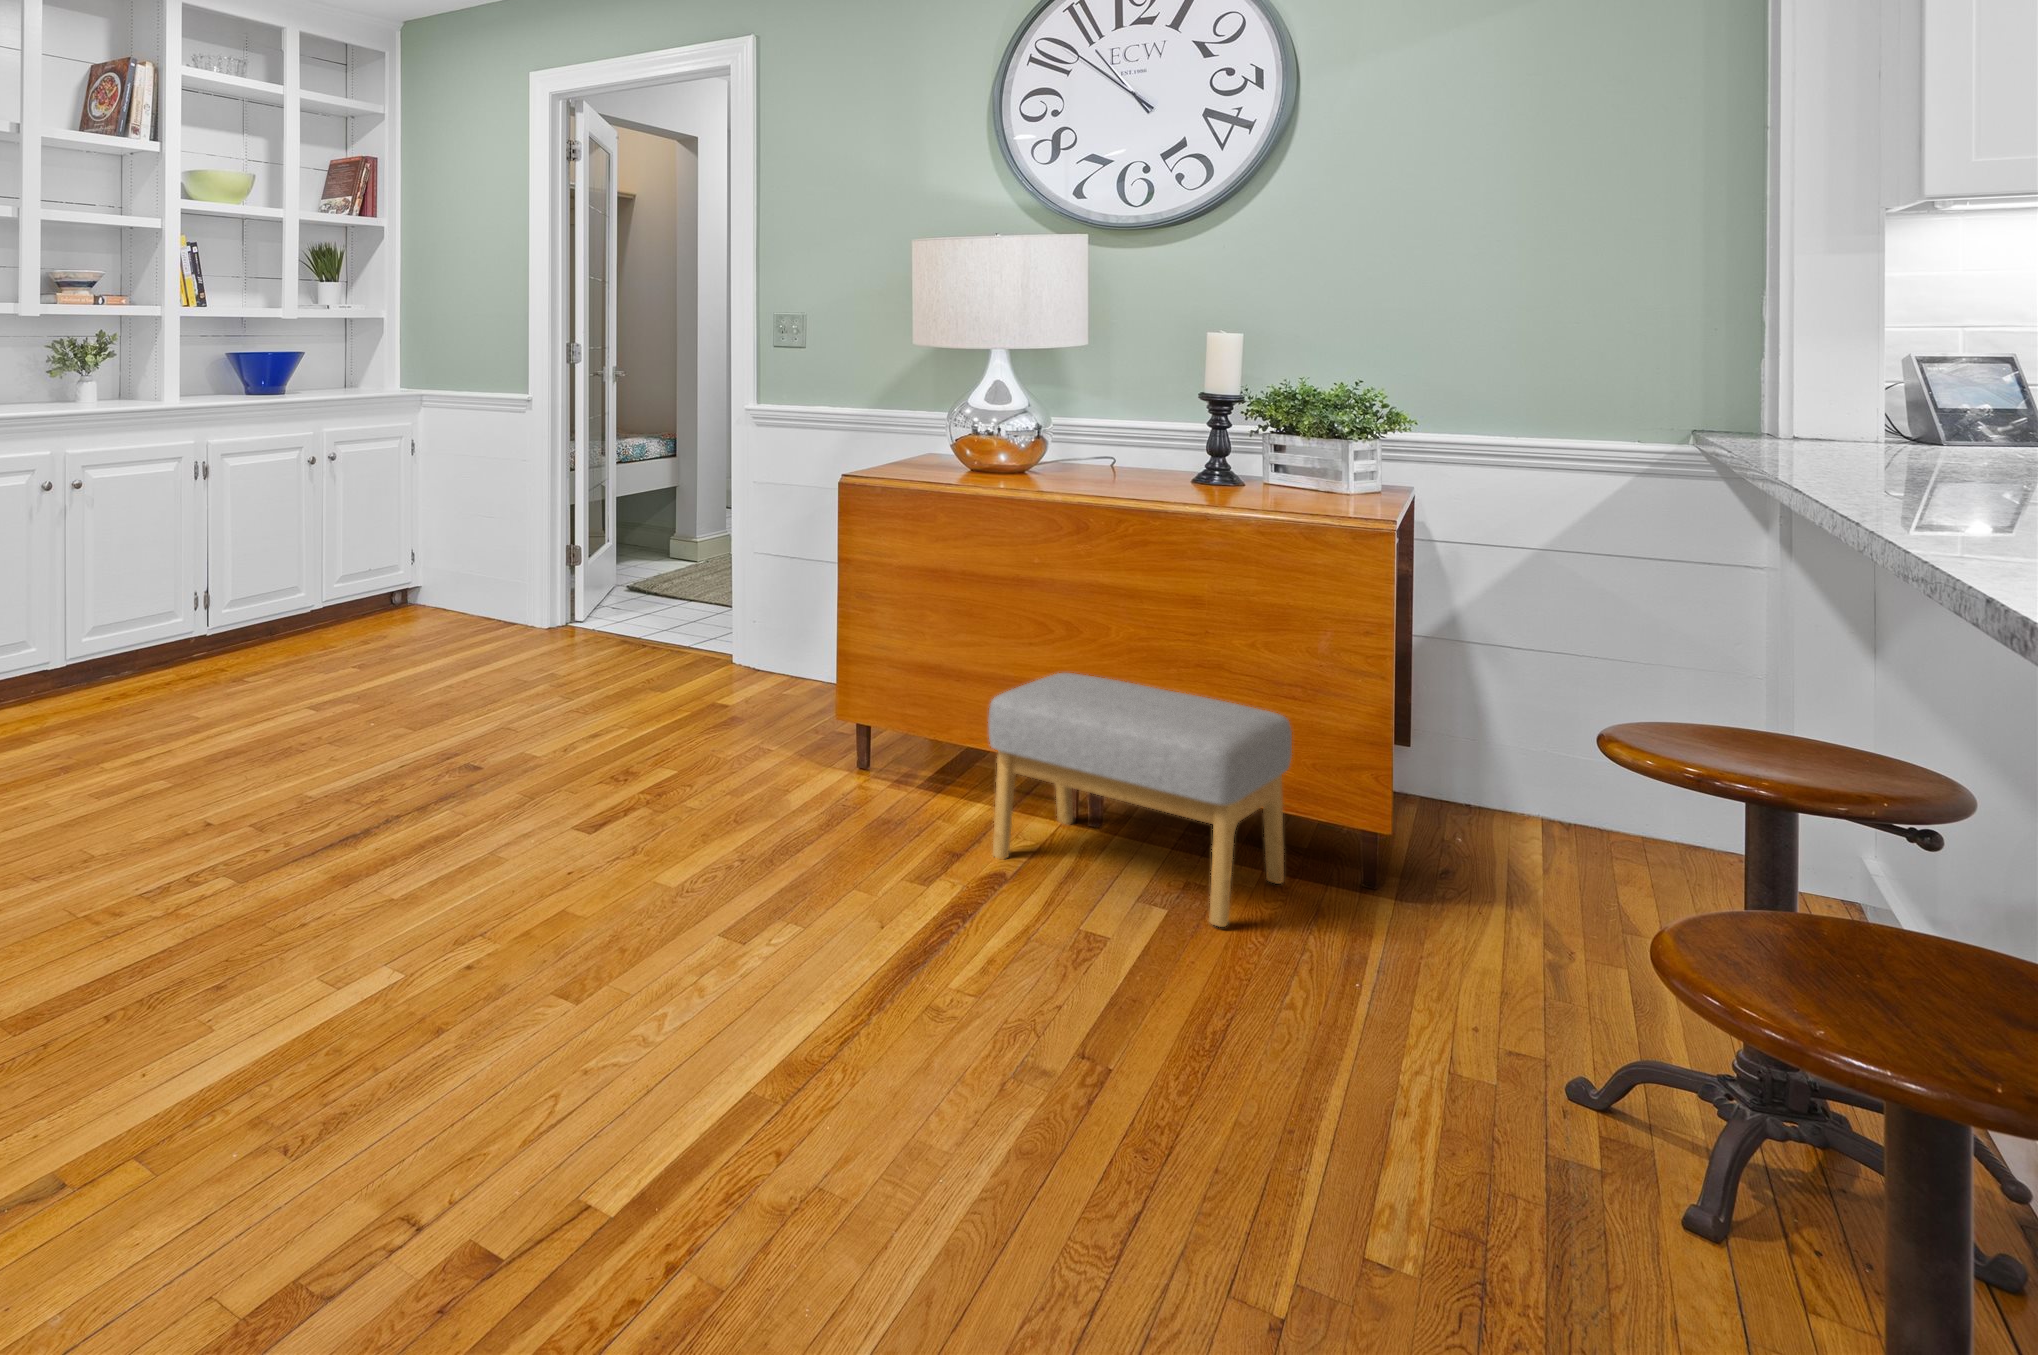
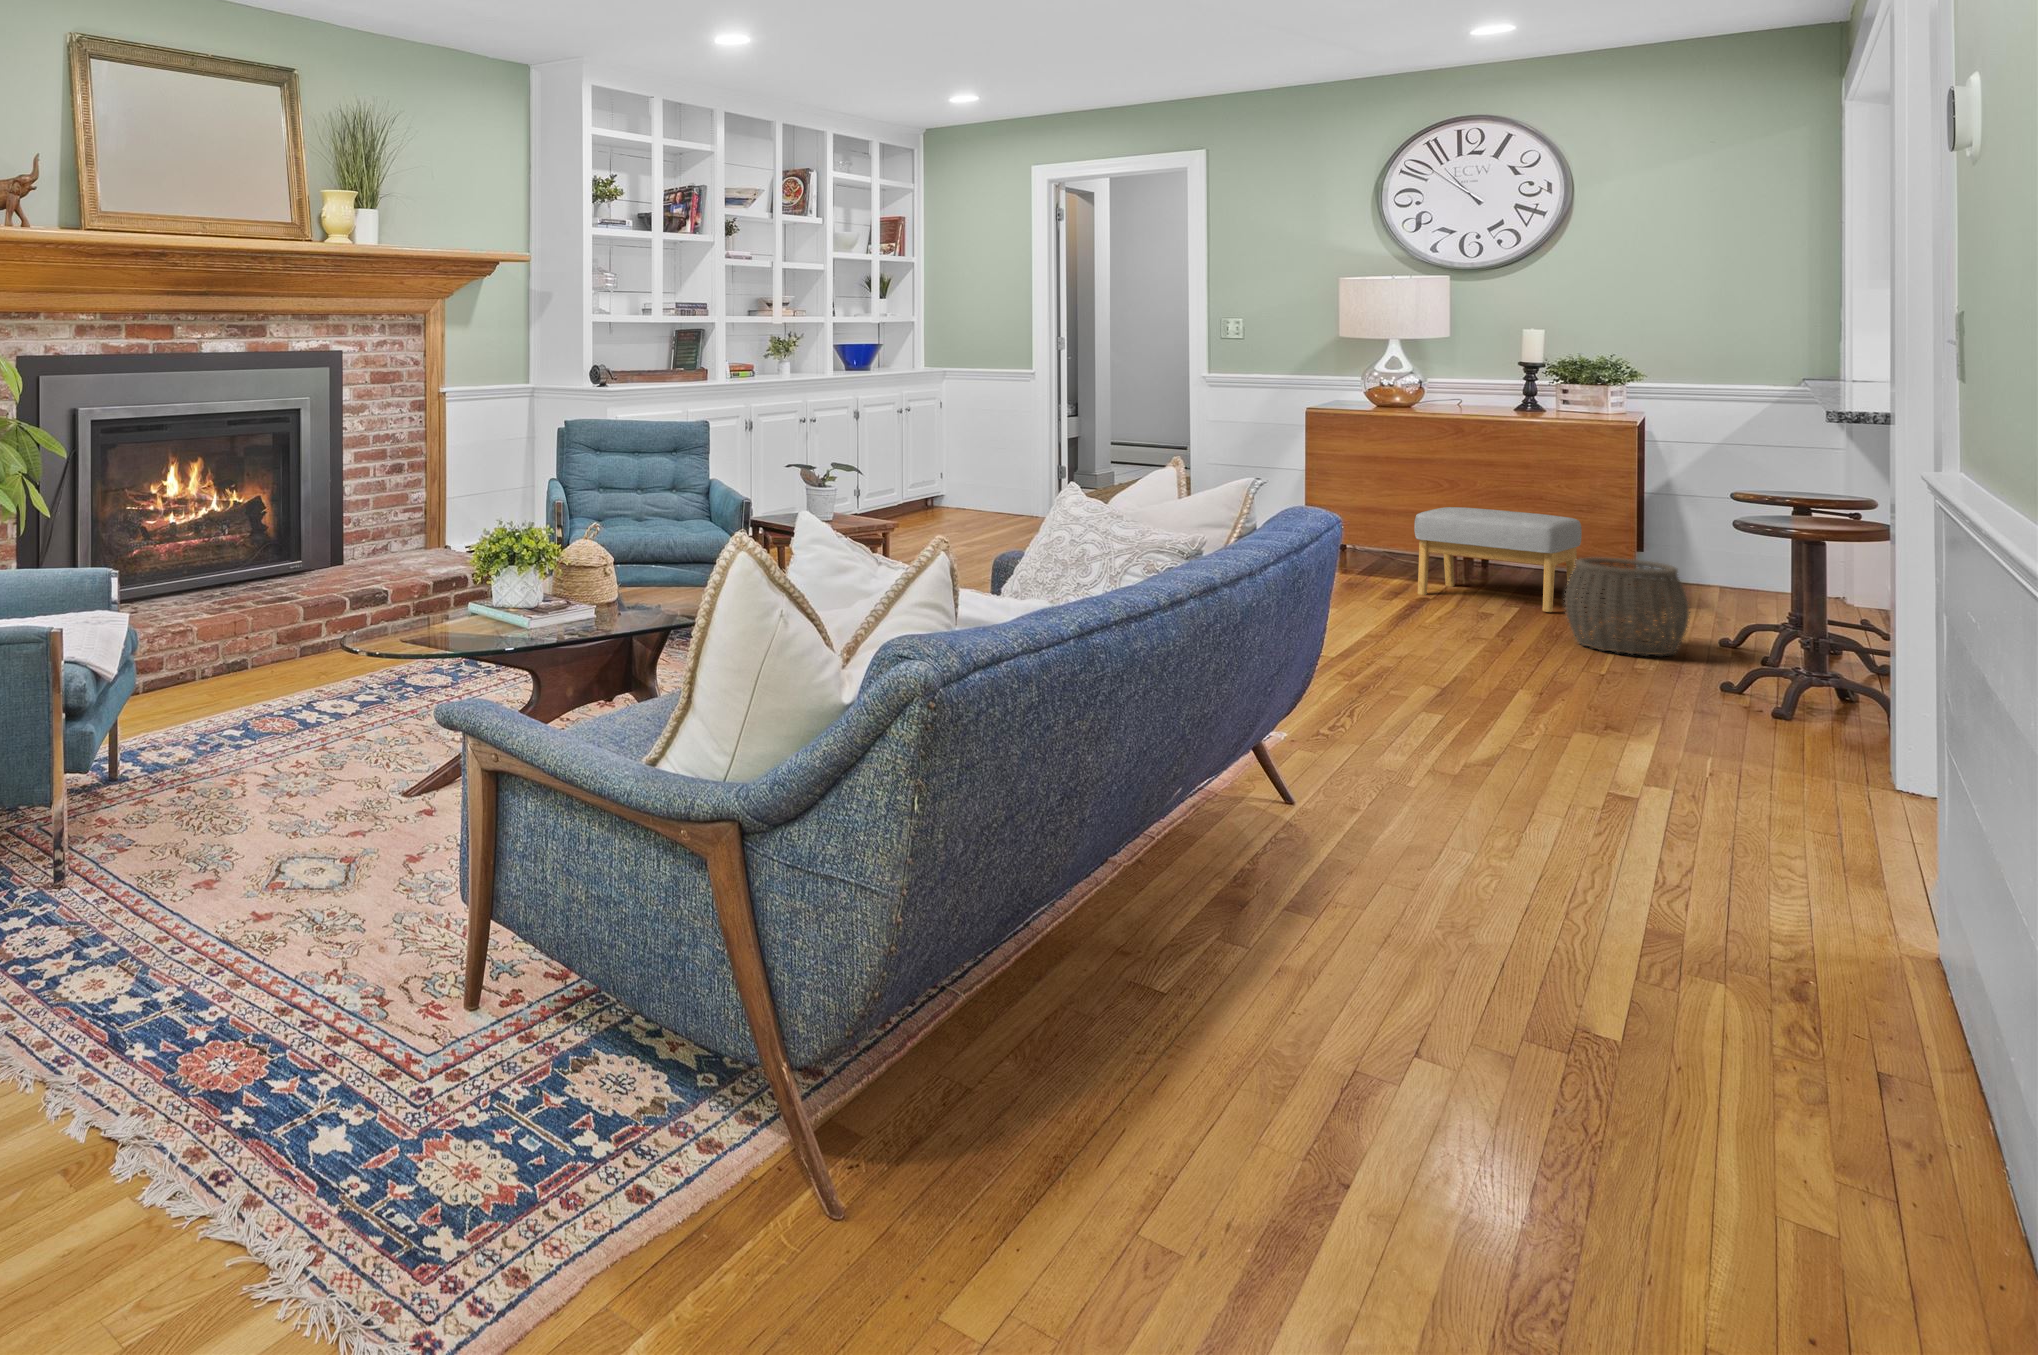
woven basket: none [1226,867,1508,1159] -> present [1565,557,1689,656]

